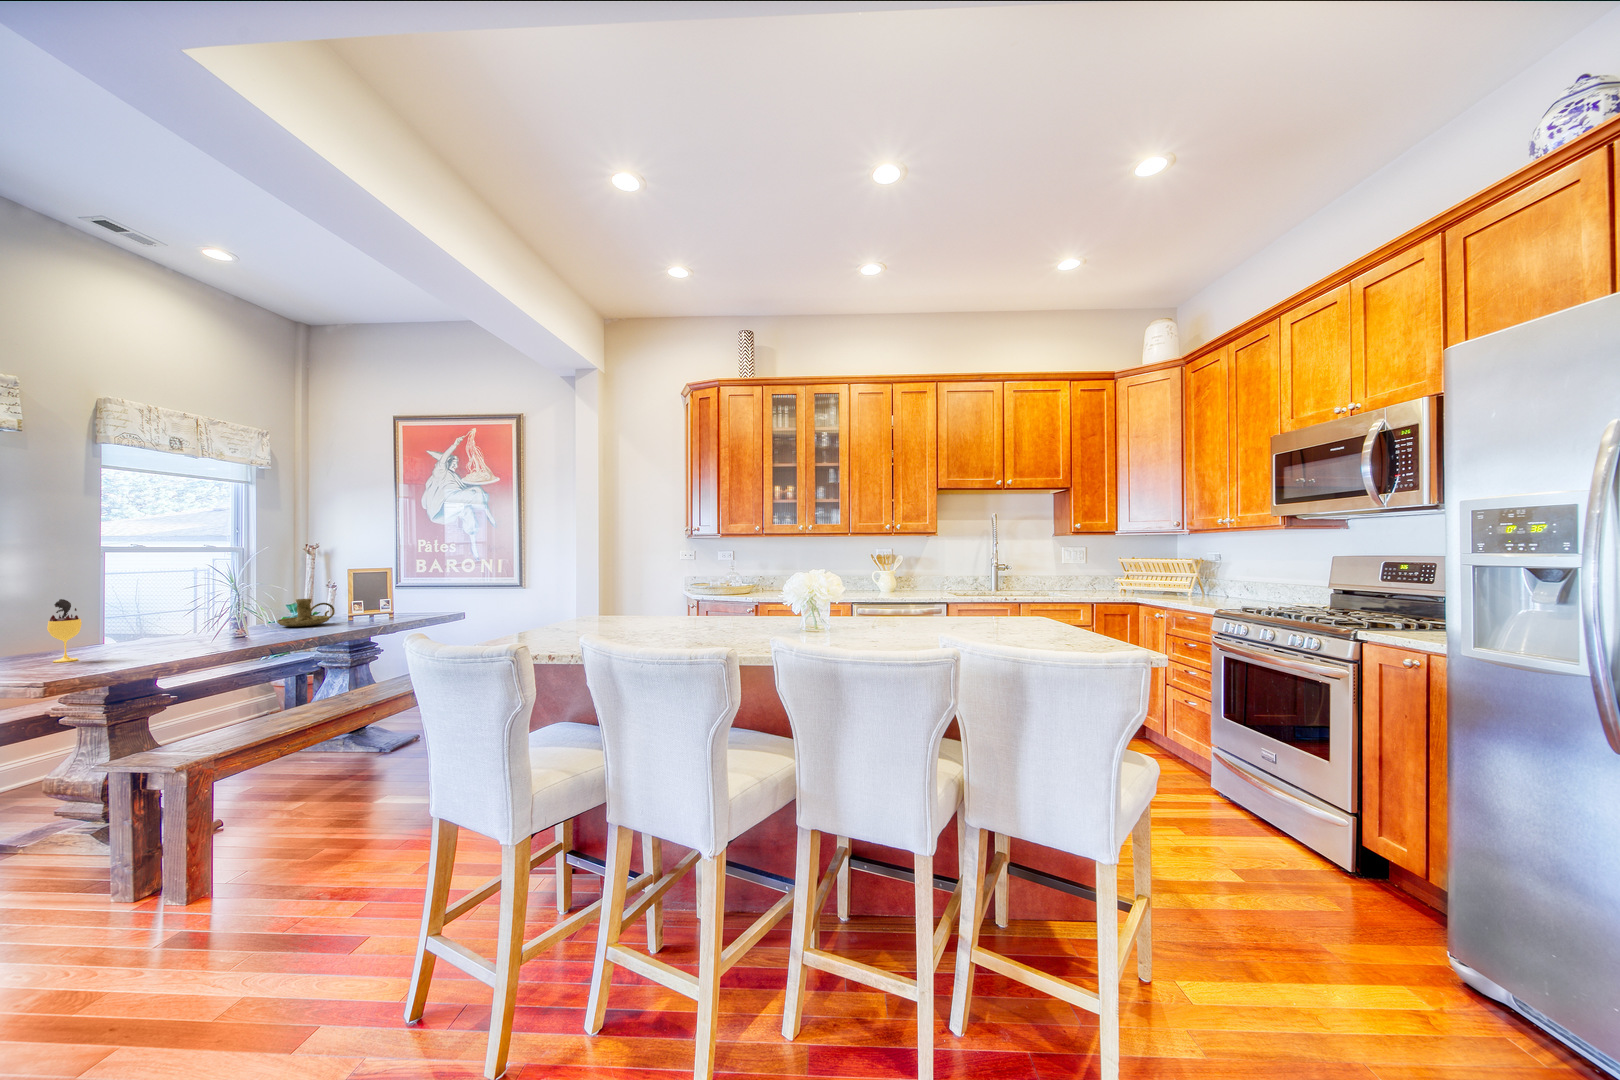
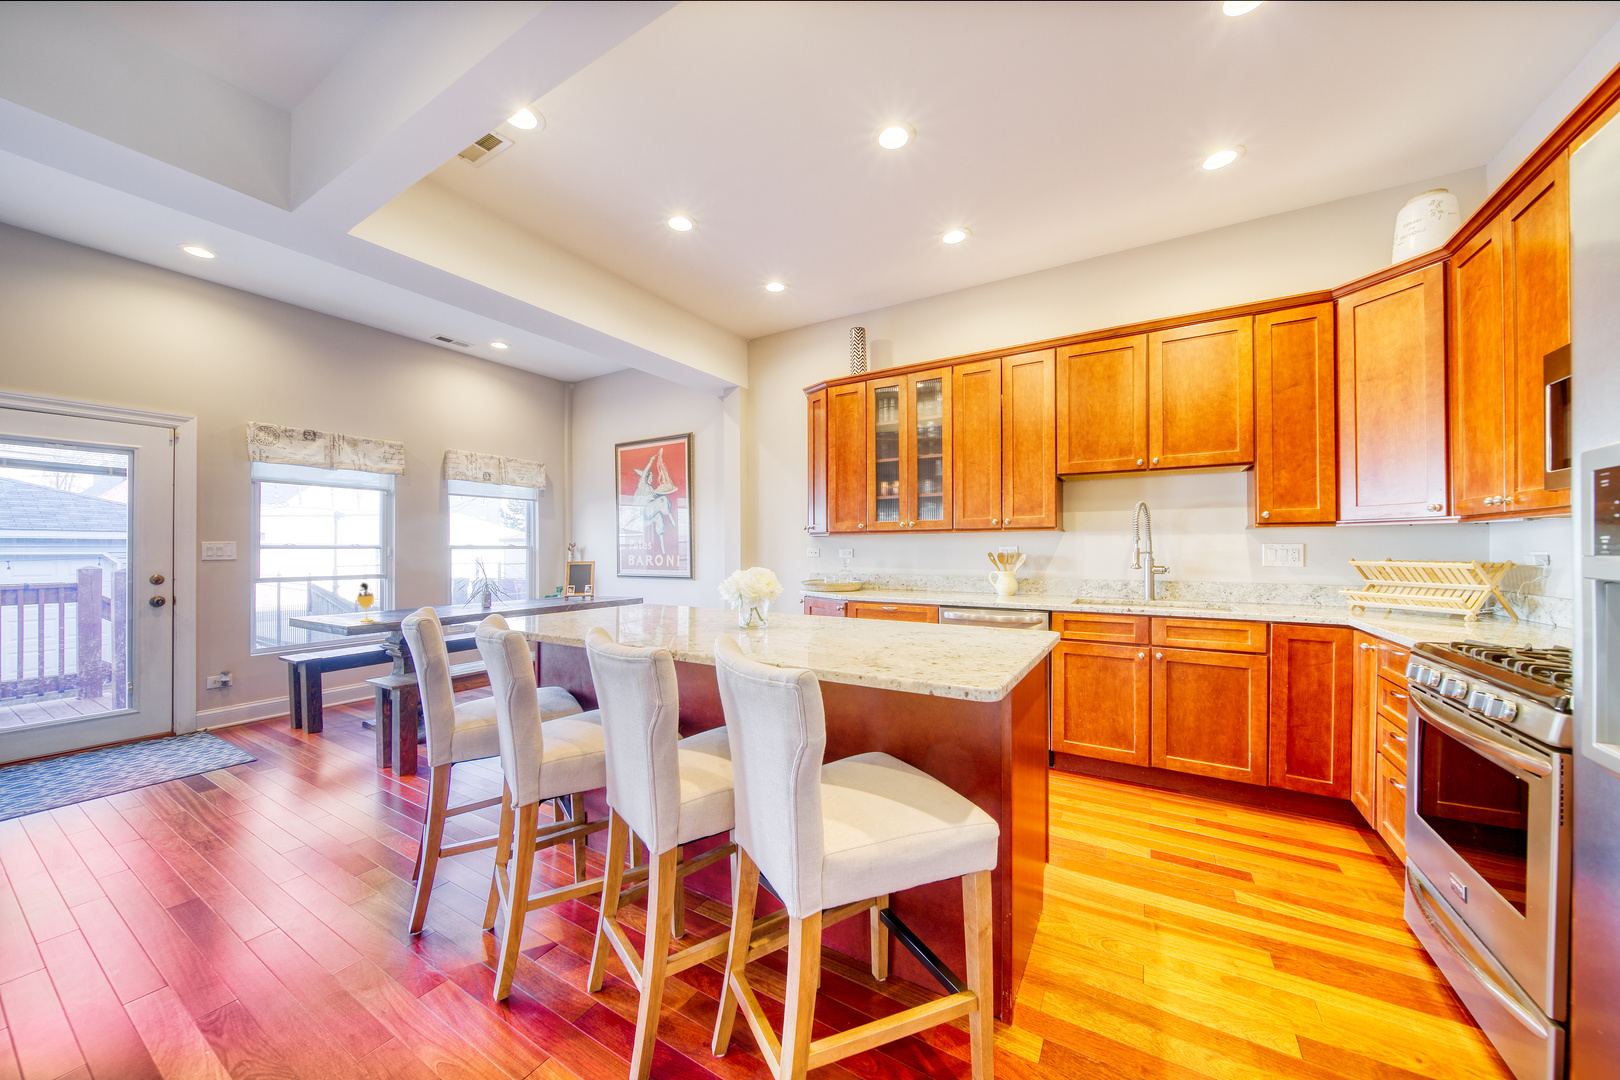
candle holder: present [277,599,335,627] -> none [514,583,552,603]

